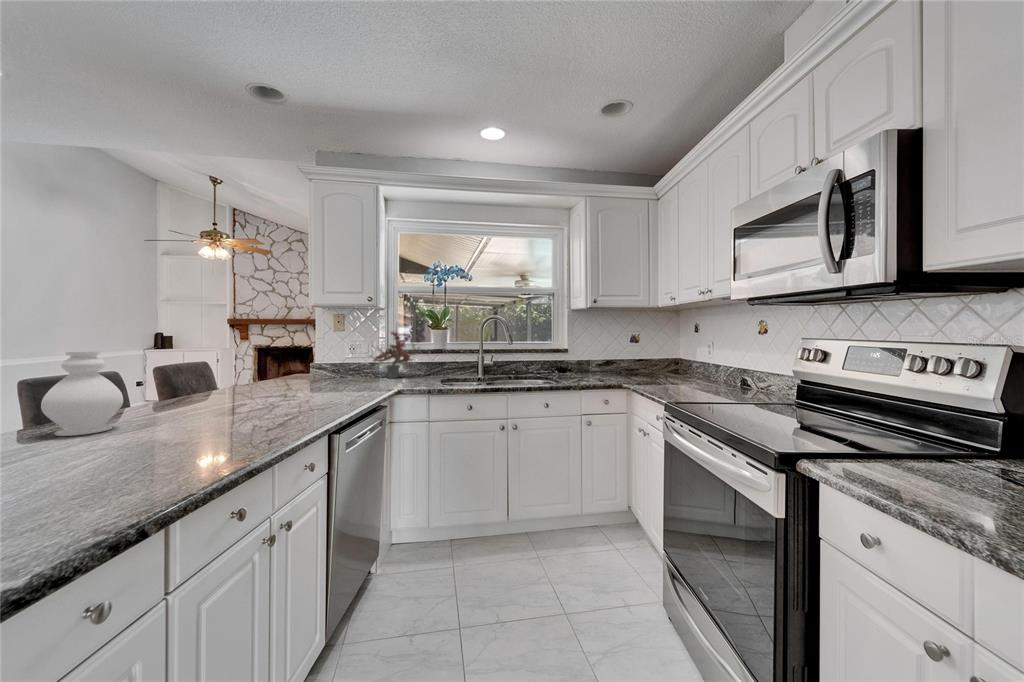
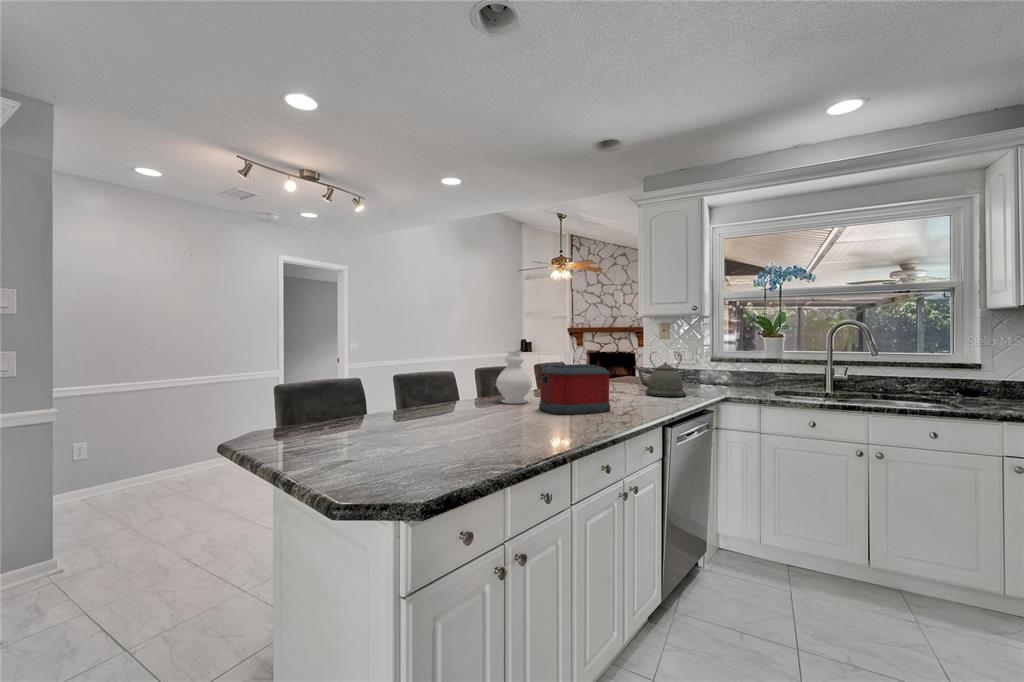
potted plant: present [373,329,420,378] -> none [691,329,752,386]
kettle: none [297,346,359,397] -> present [634,353,686,397]
toaster: none [129,367,256,445] -> present [539,364,610,414]

